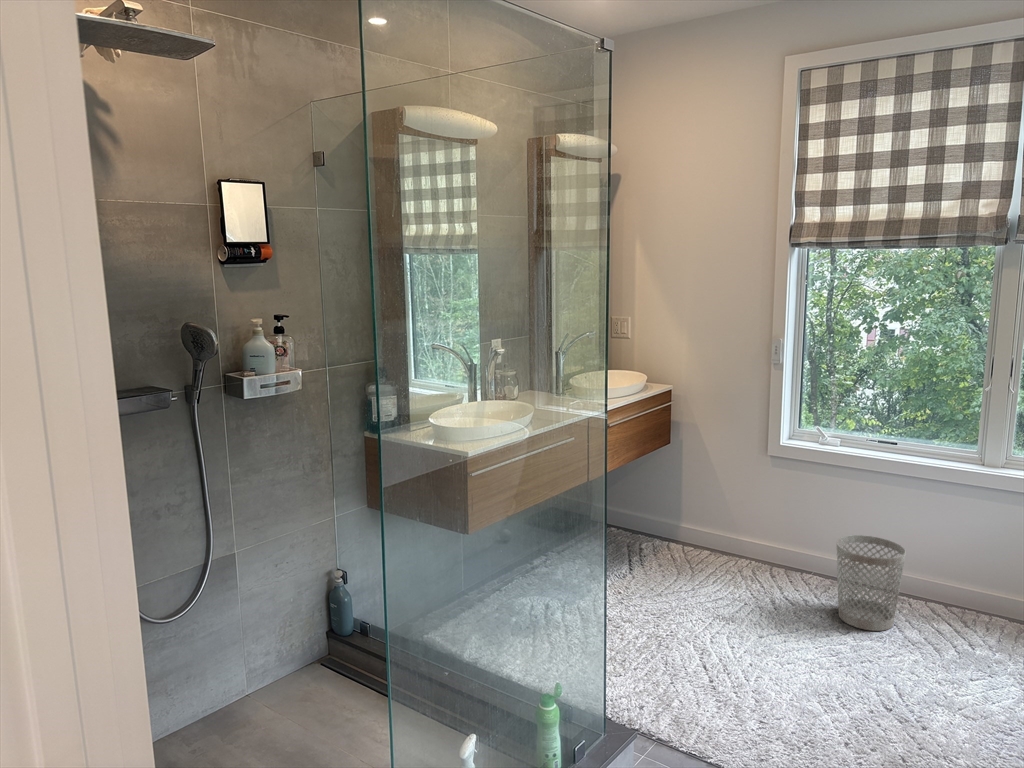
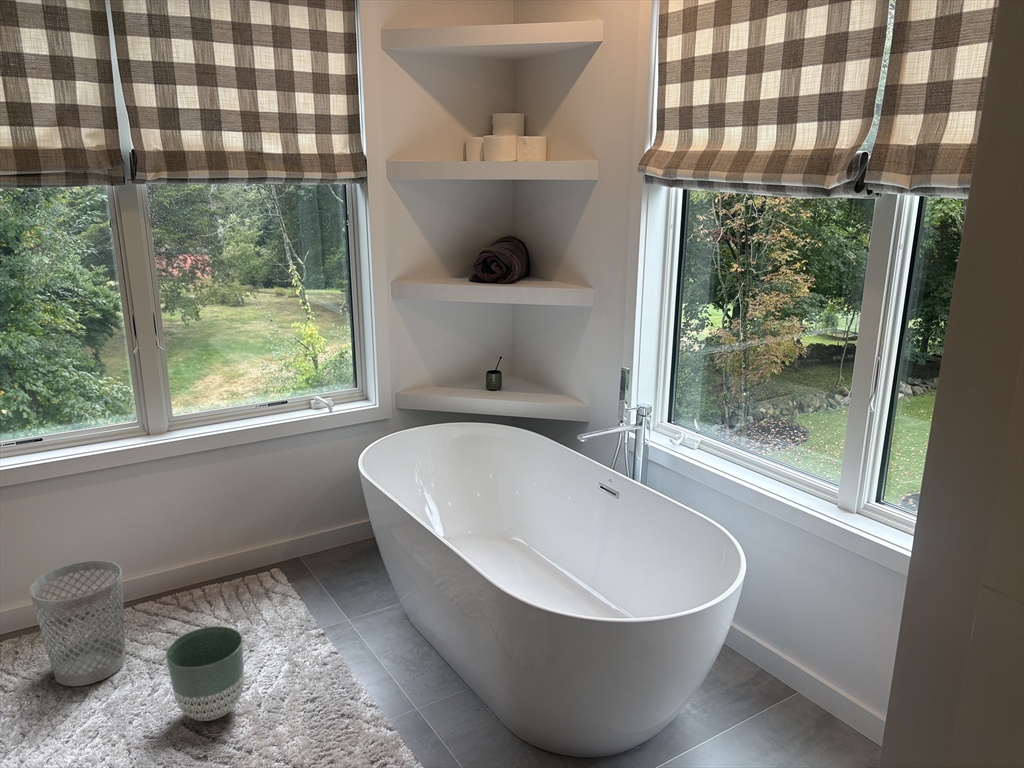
planter: none [892,617,963,698] -> present [166,626,244,721]

